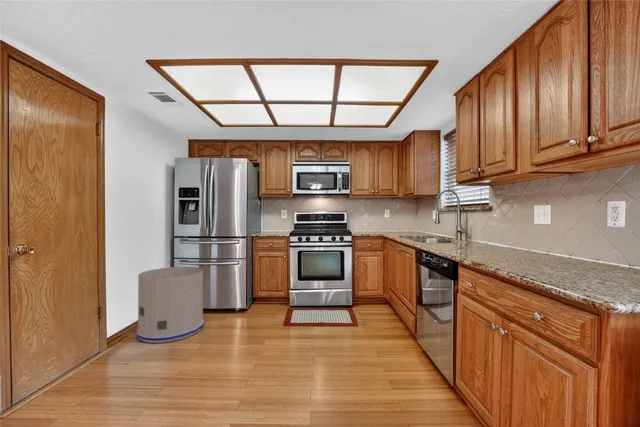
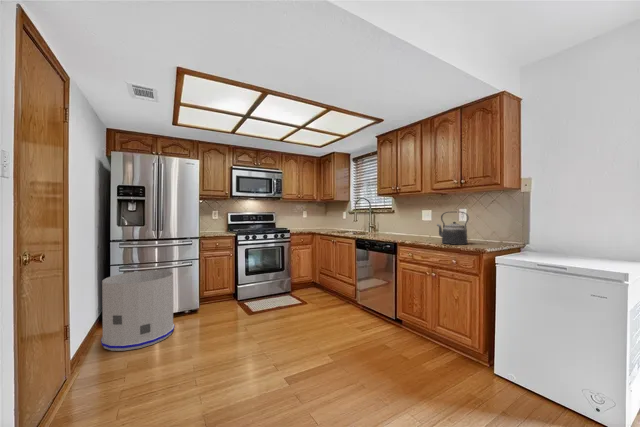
kettle: none [526,206,598,279] -> present [437,212,469,245]

